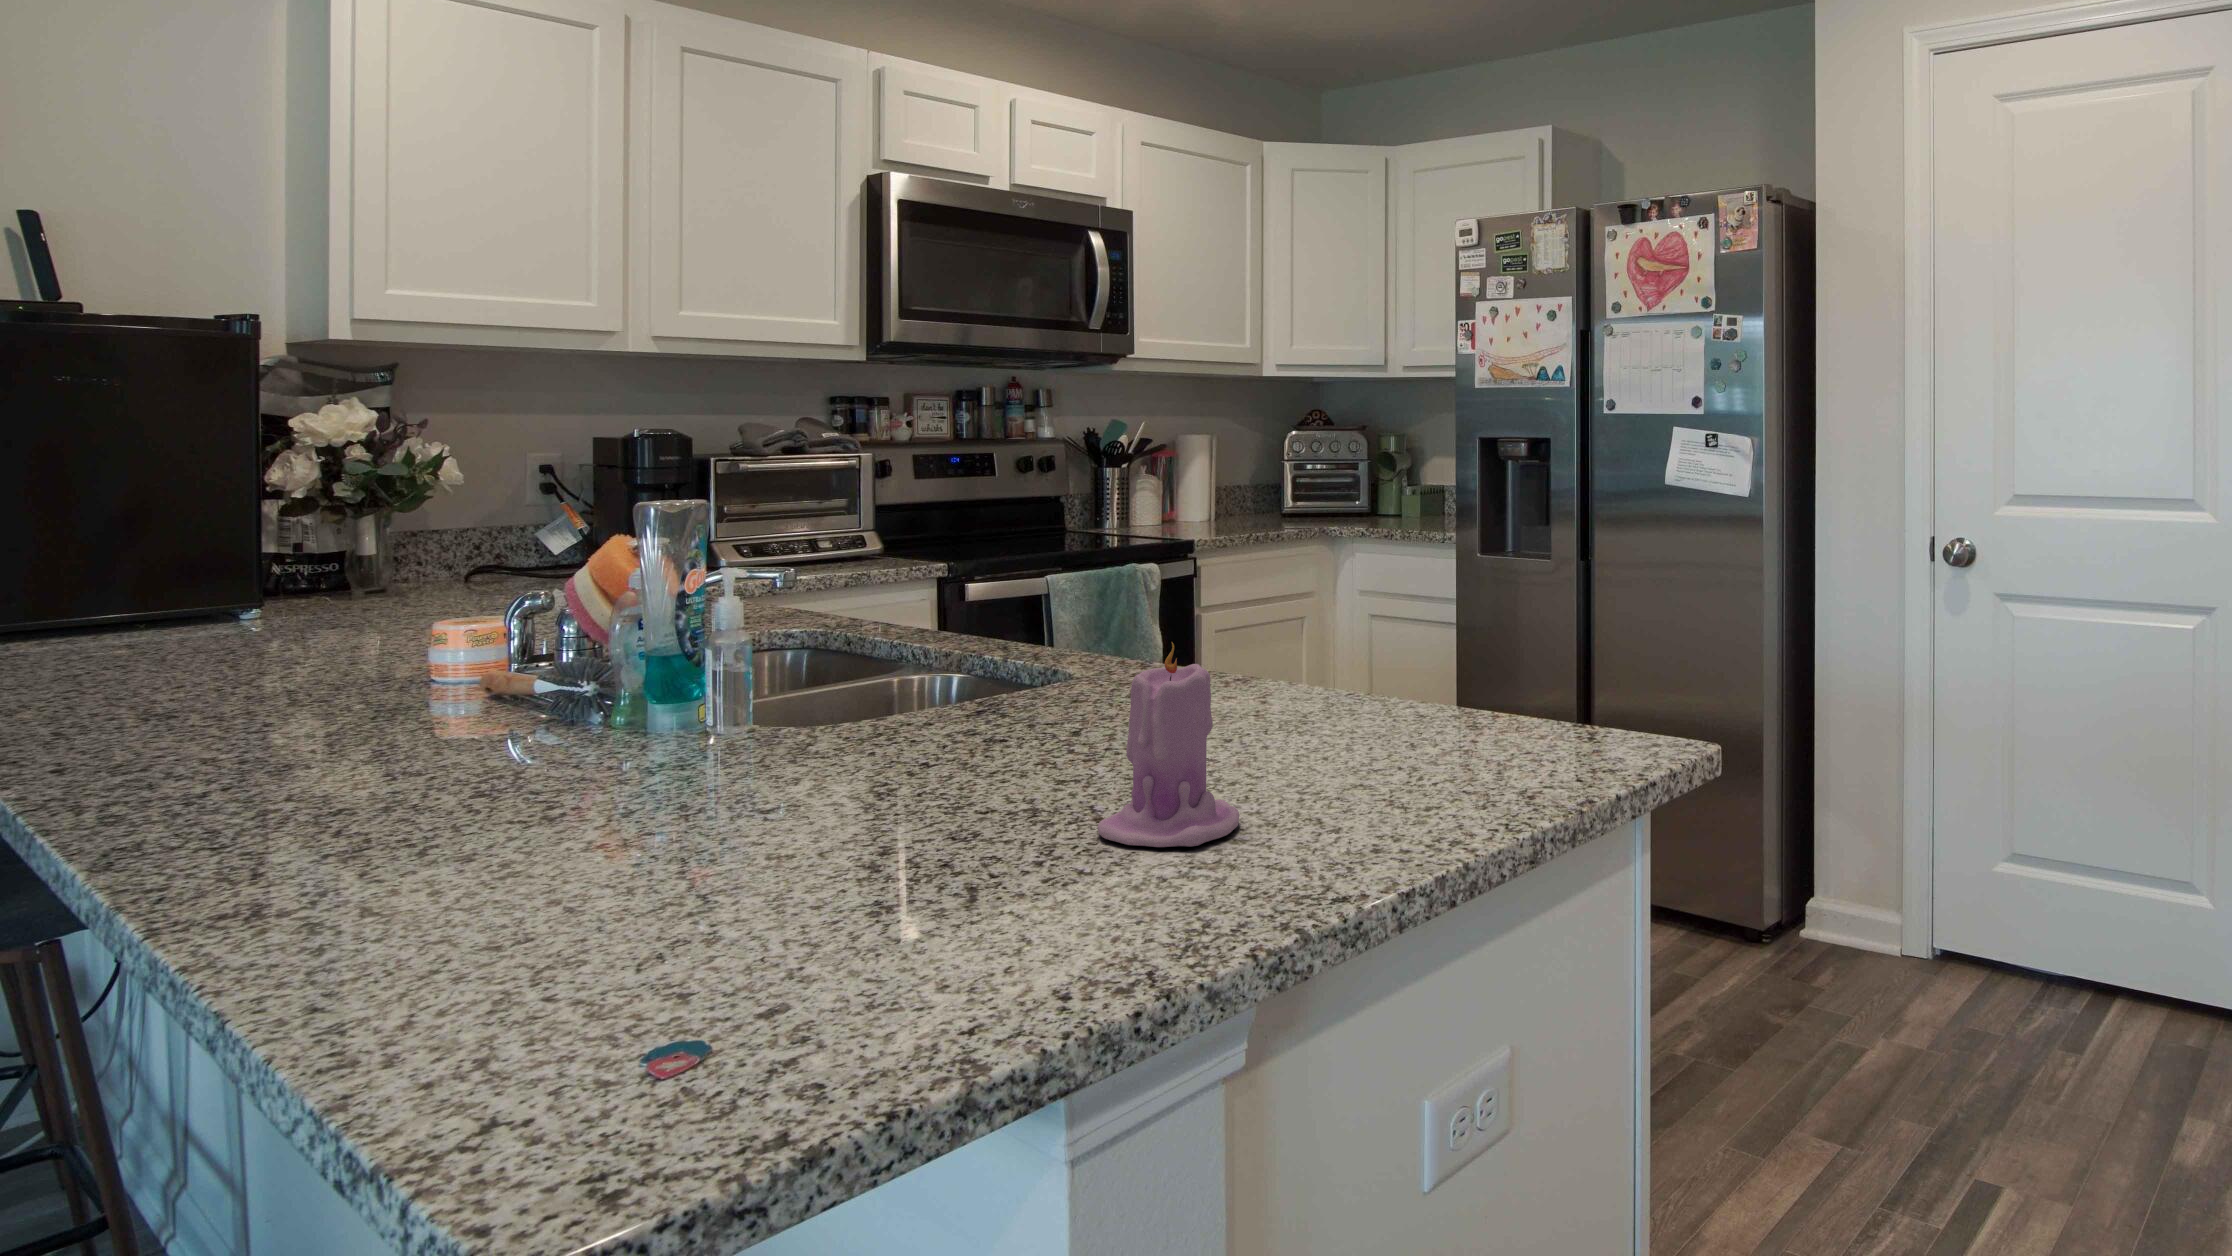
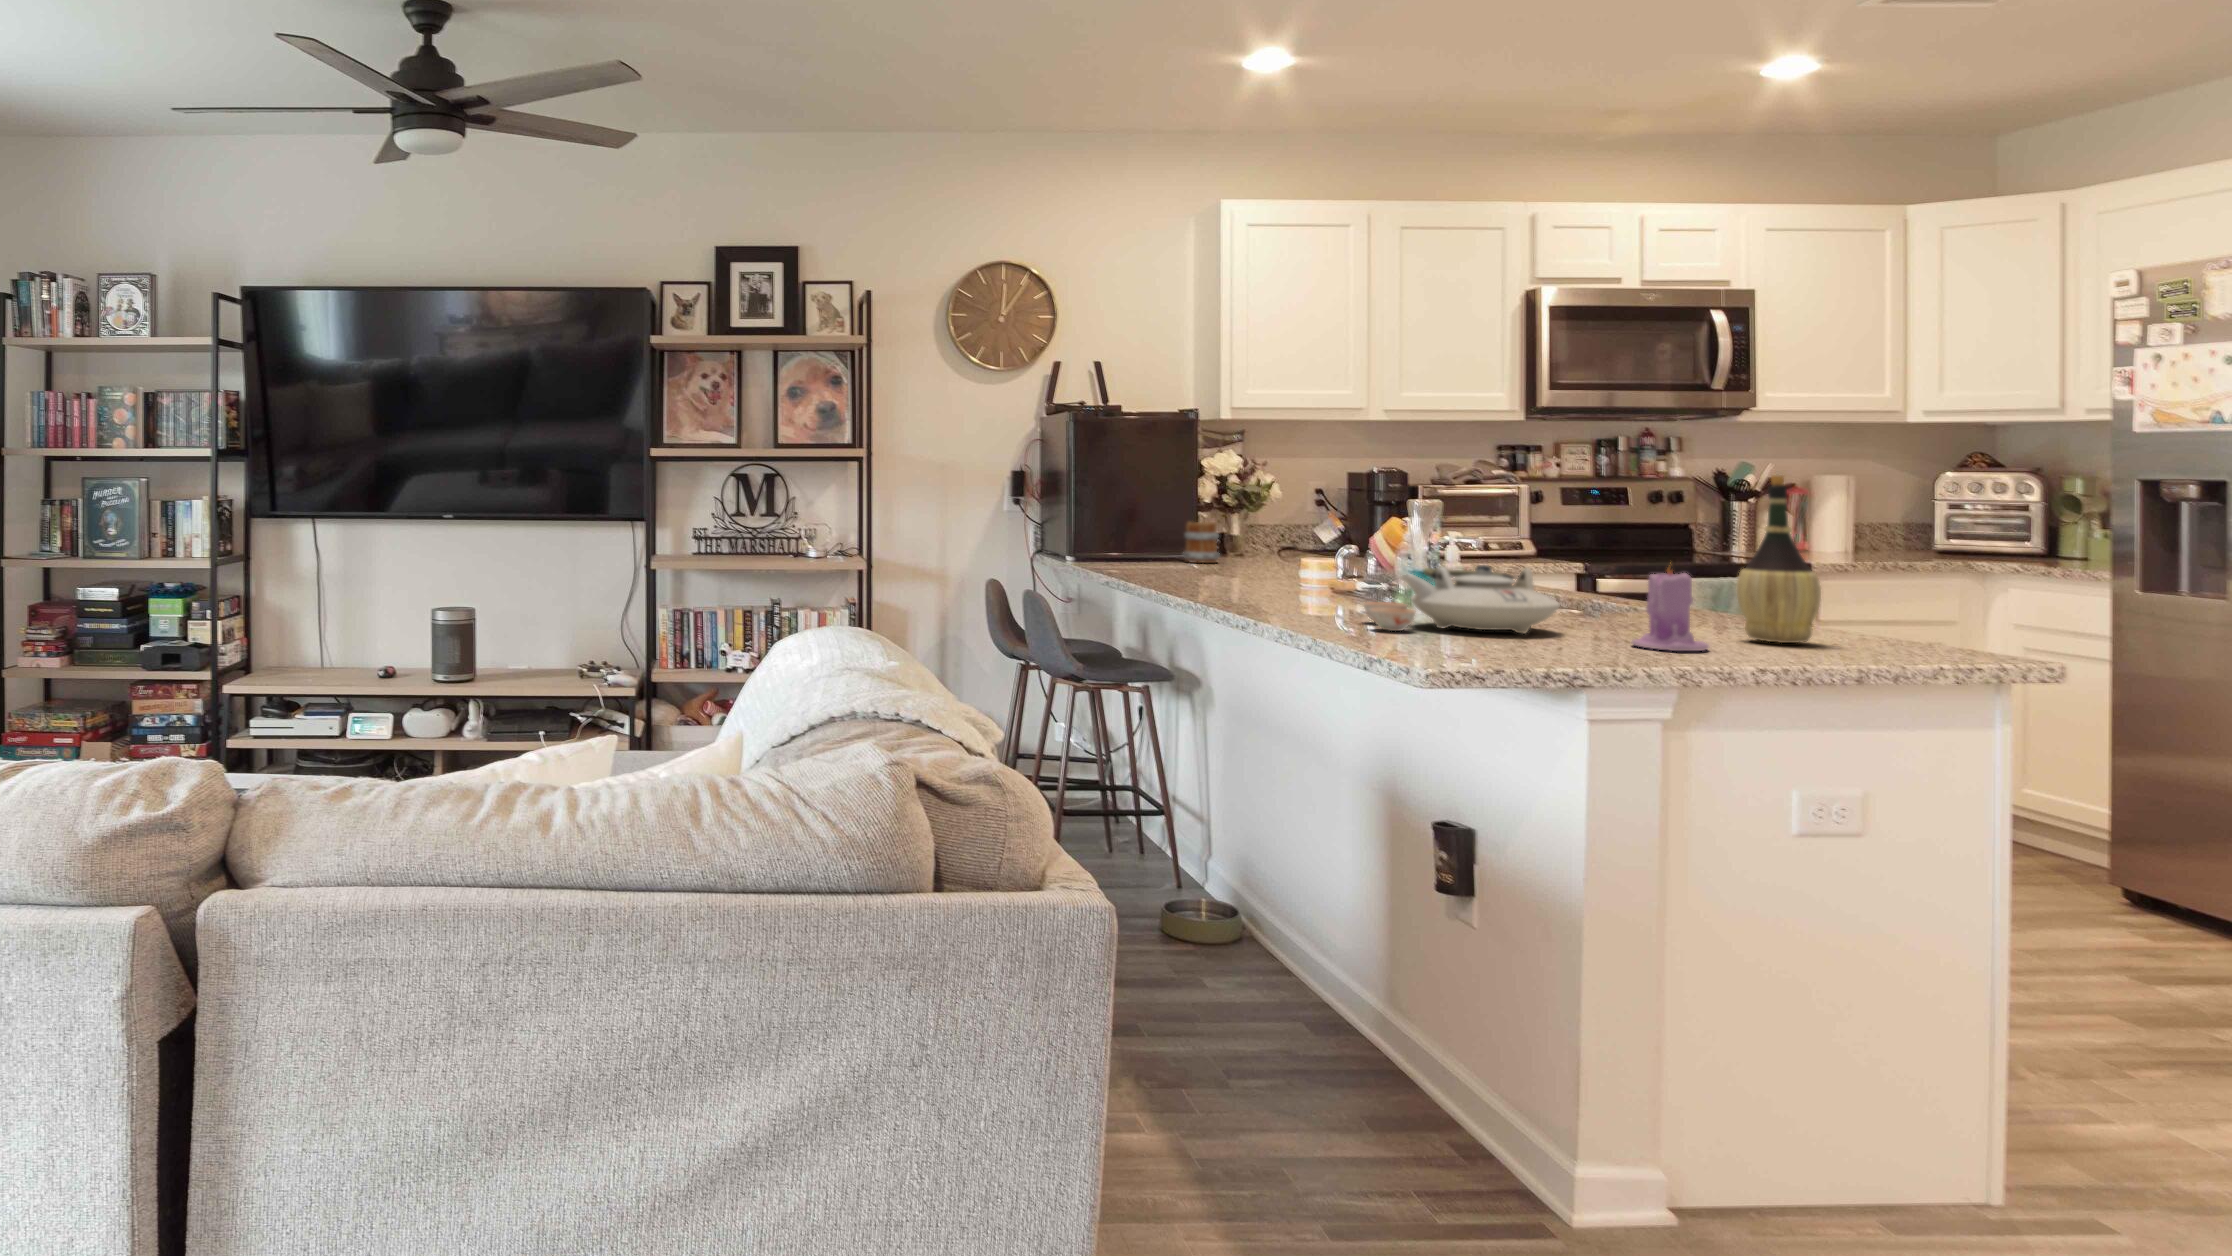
wine bottle: none [1248,450,1372,760] -> present [1737,475,1821,643]
mug: none [199,529,295,629] -> present [1183,522,1219,563]
teapot: none [462,667,949,900] -> present [1364,565,1560,633]

